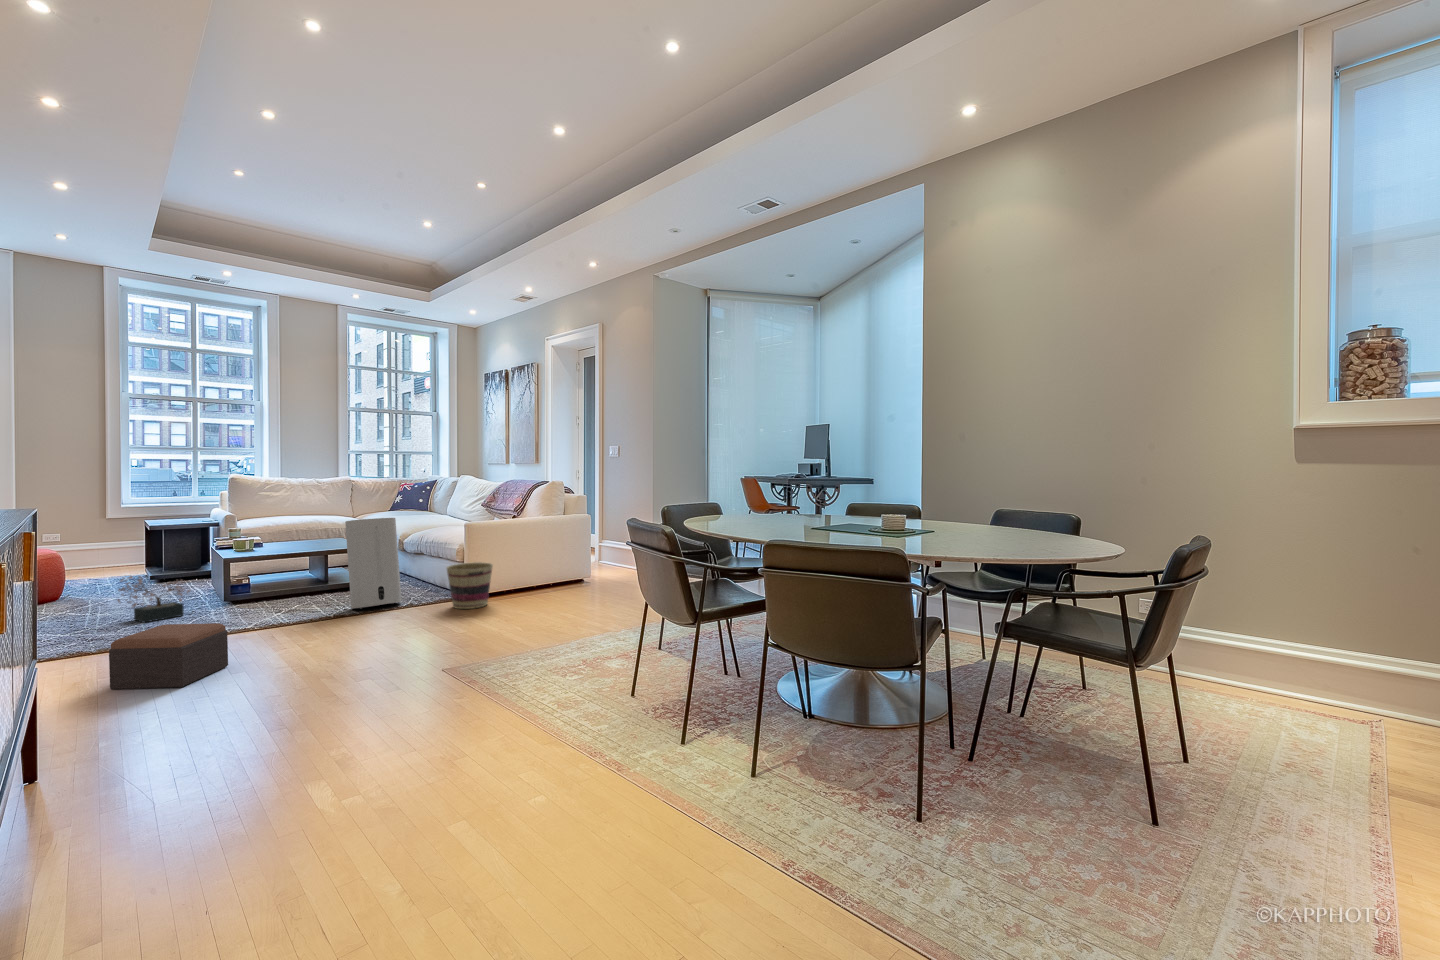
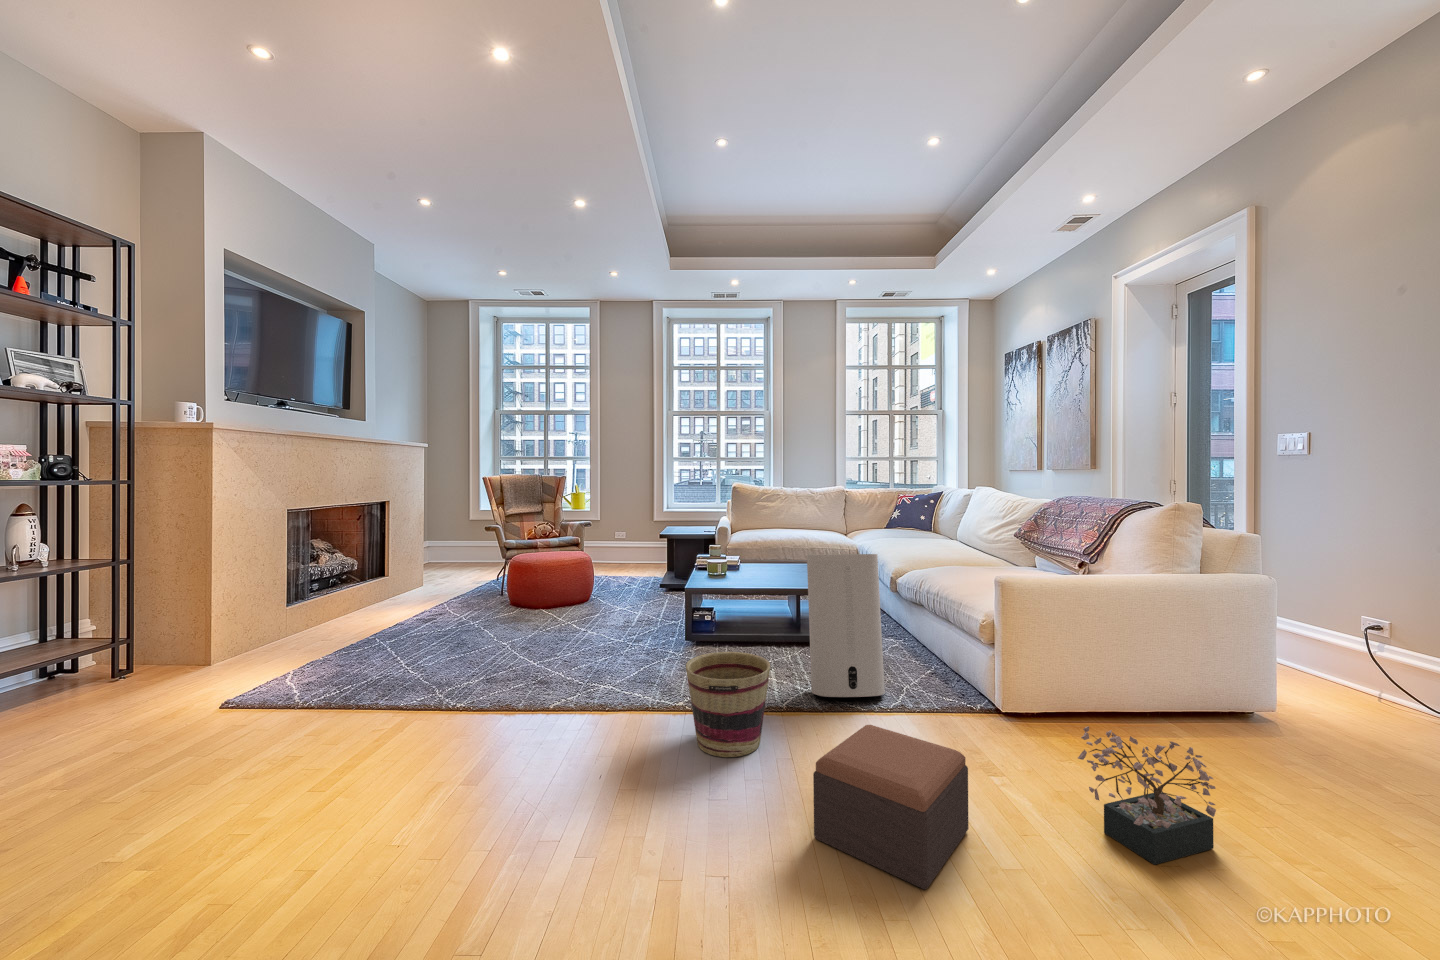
basket: present [447,562,493,609] -> present [686,652,770,757]
decorative plant: present [117,576,190,623] -> present [1078,726,1216,865]
footstool: present [109,623,228,689] -> present [813,725,968,890]

